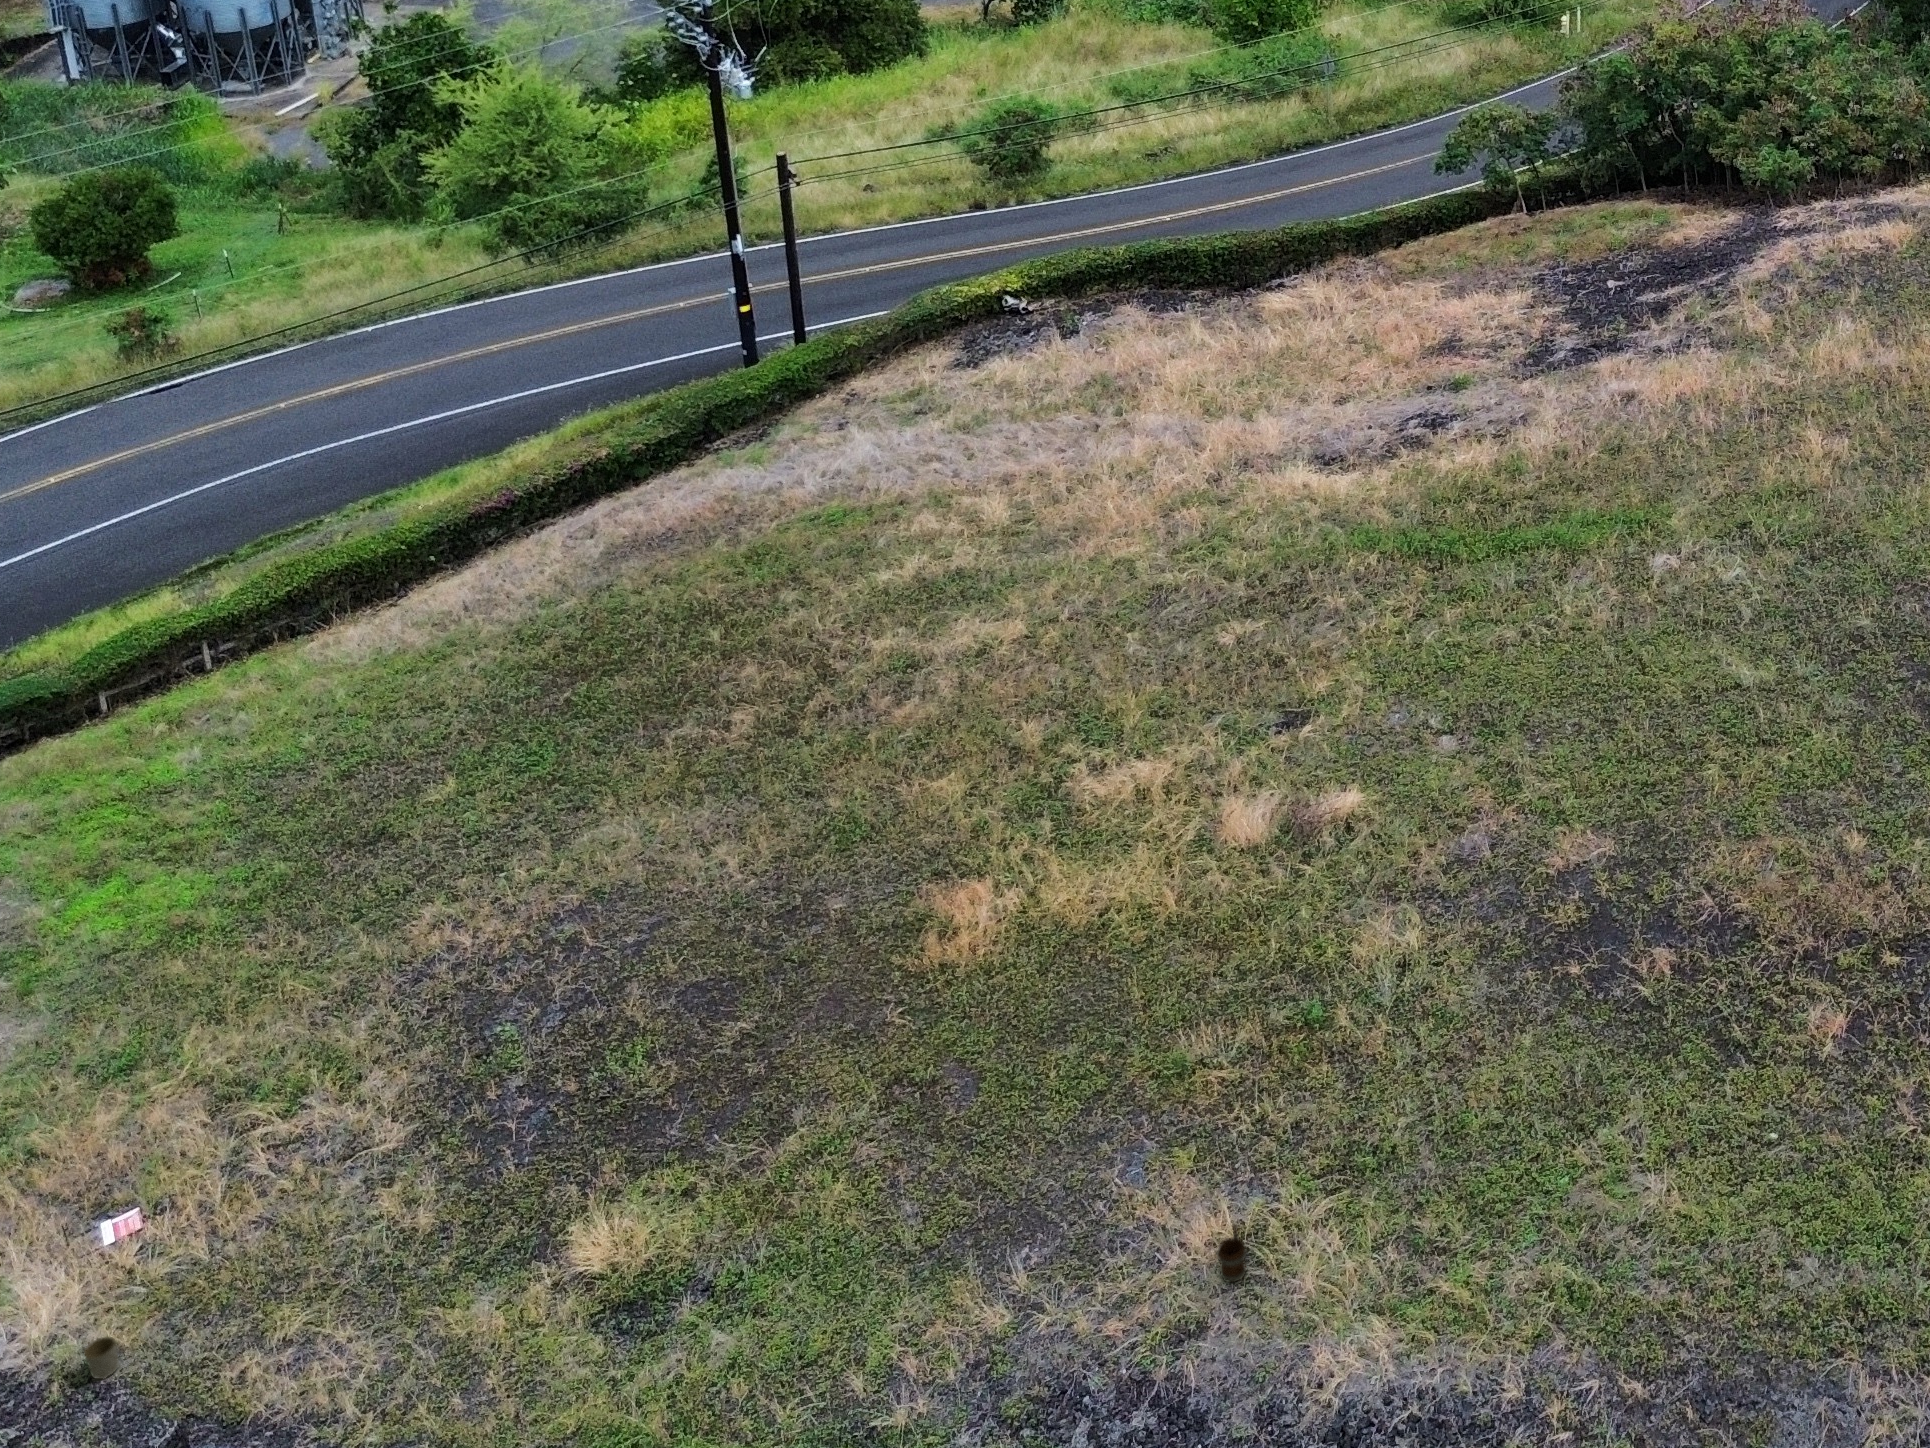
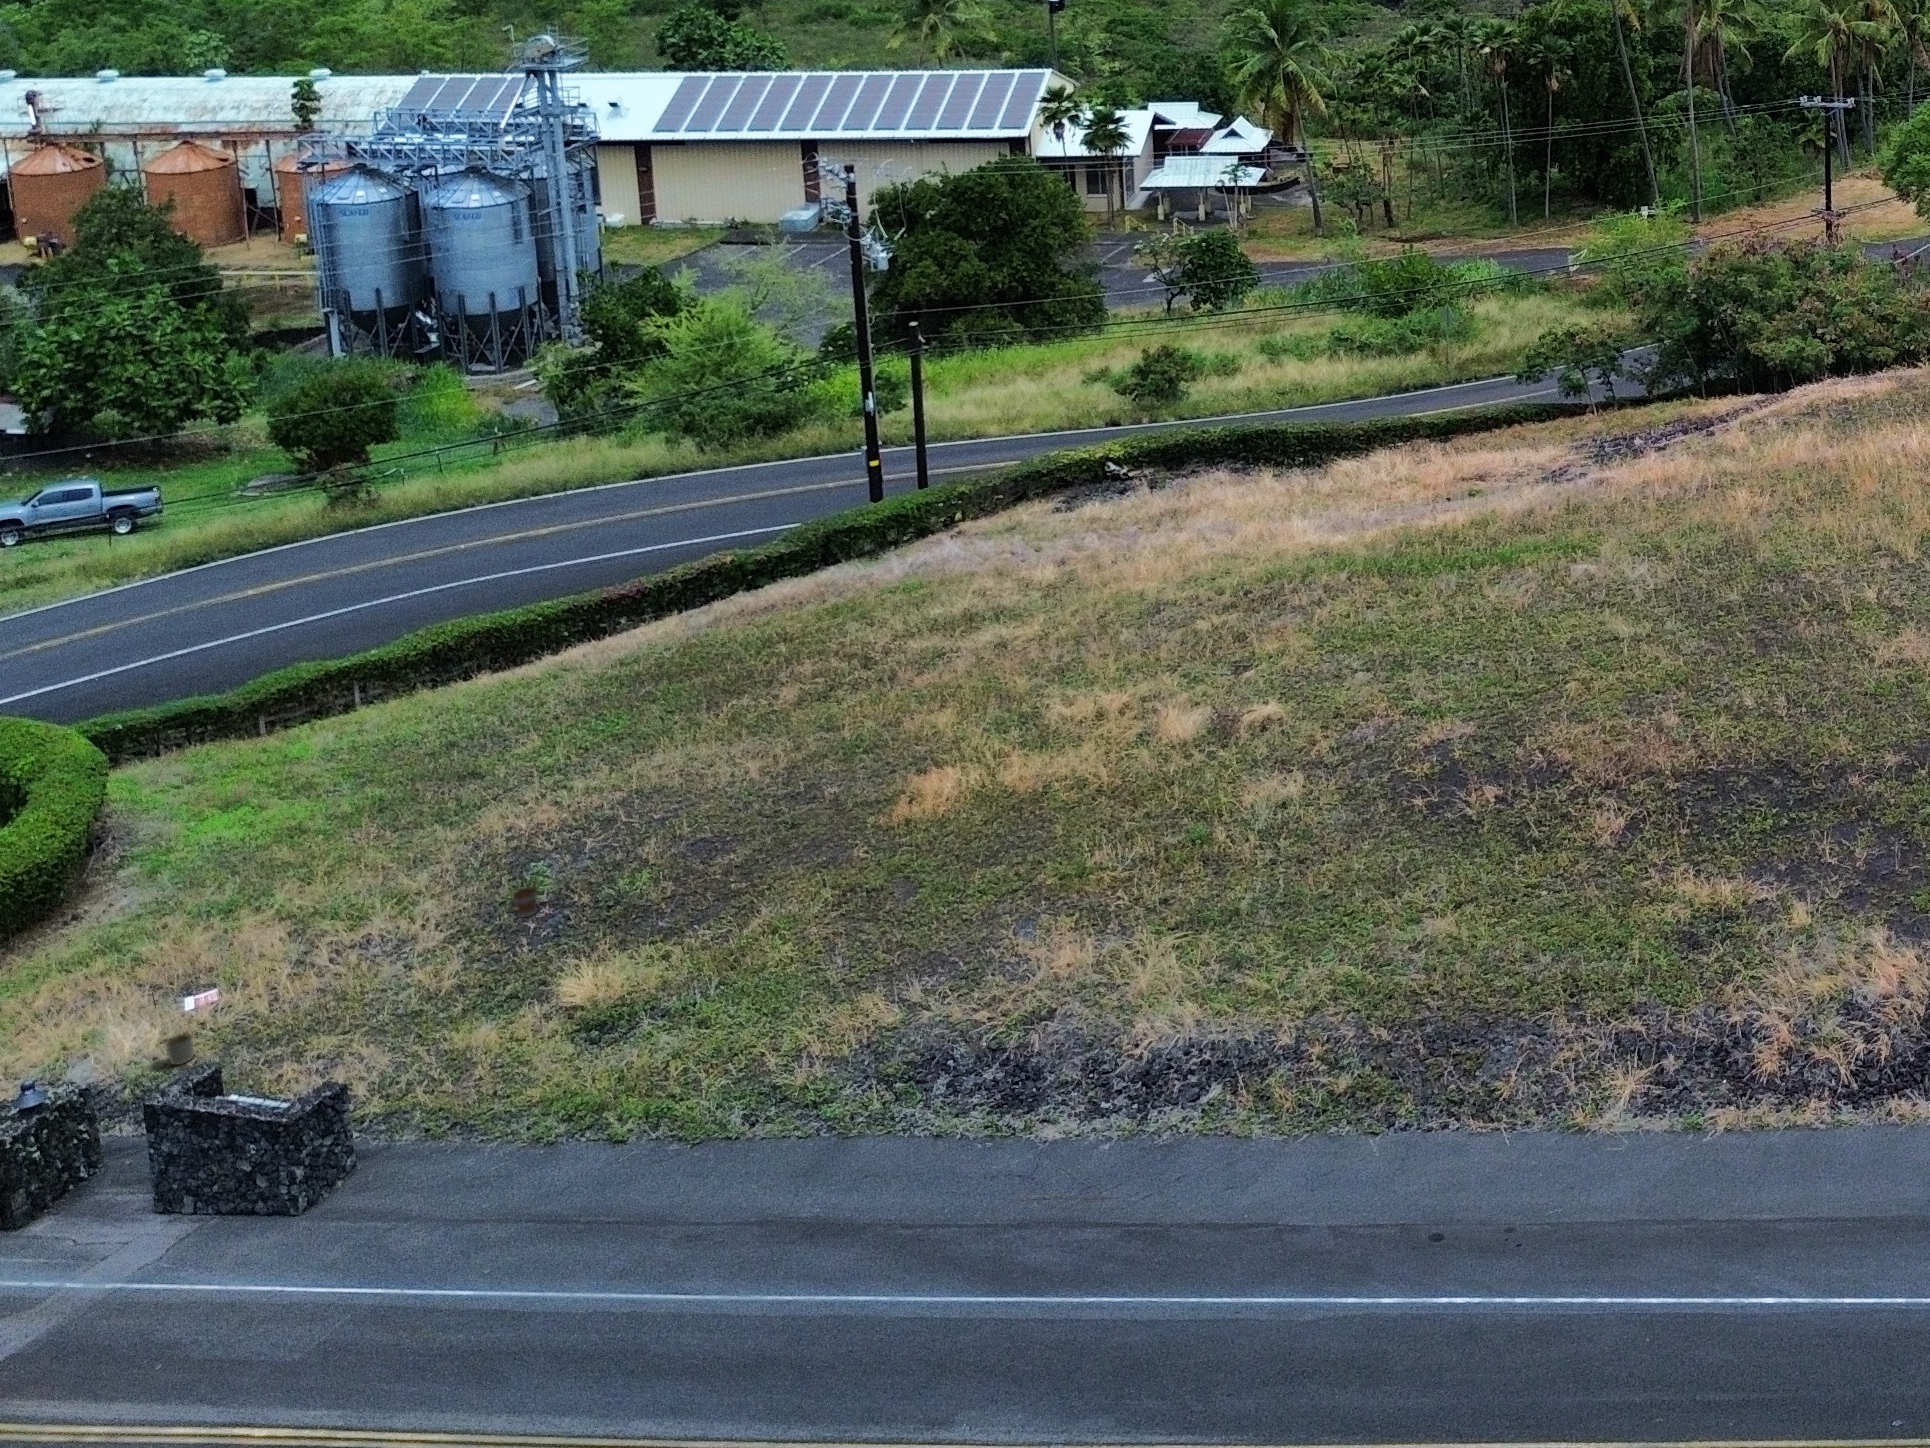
bucket: present [1217,1225,1248,1282] -> present [513,882,537,918]

